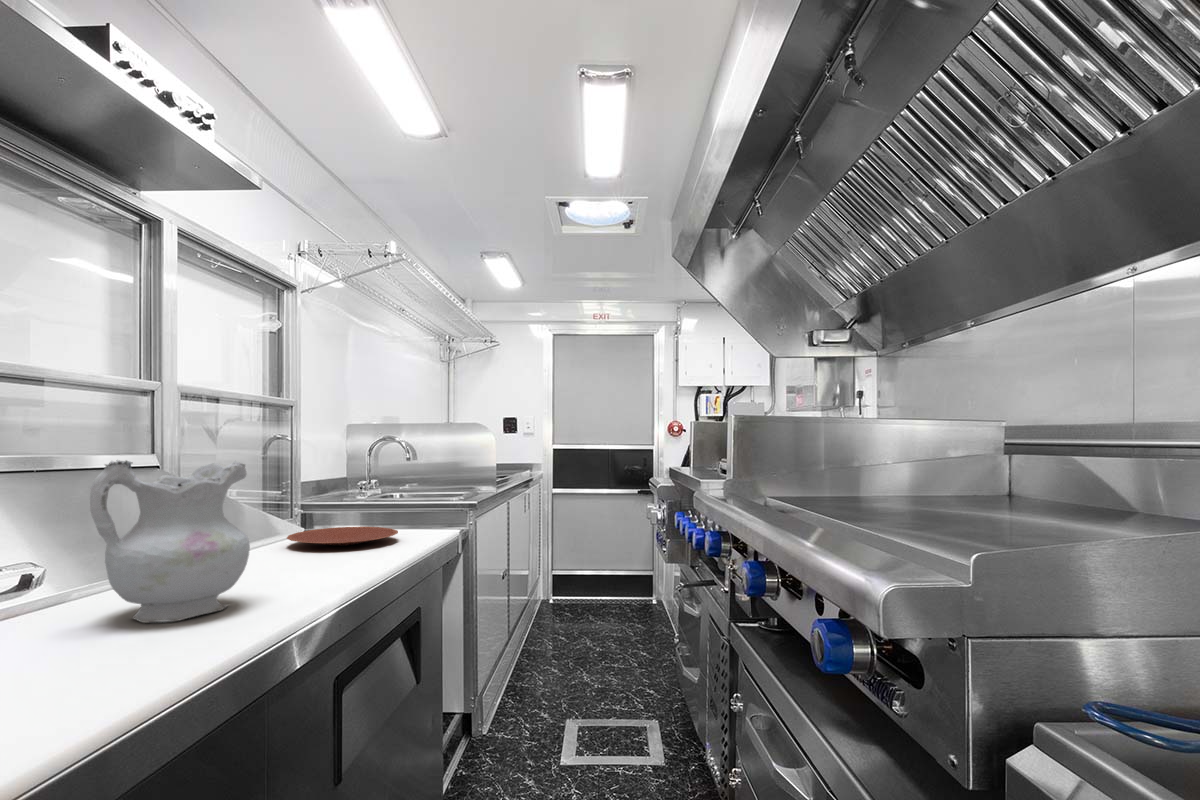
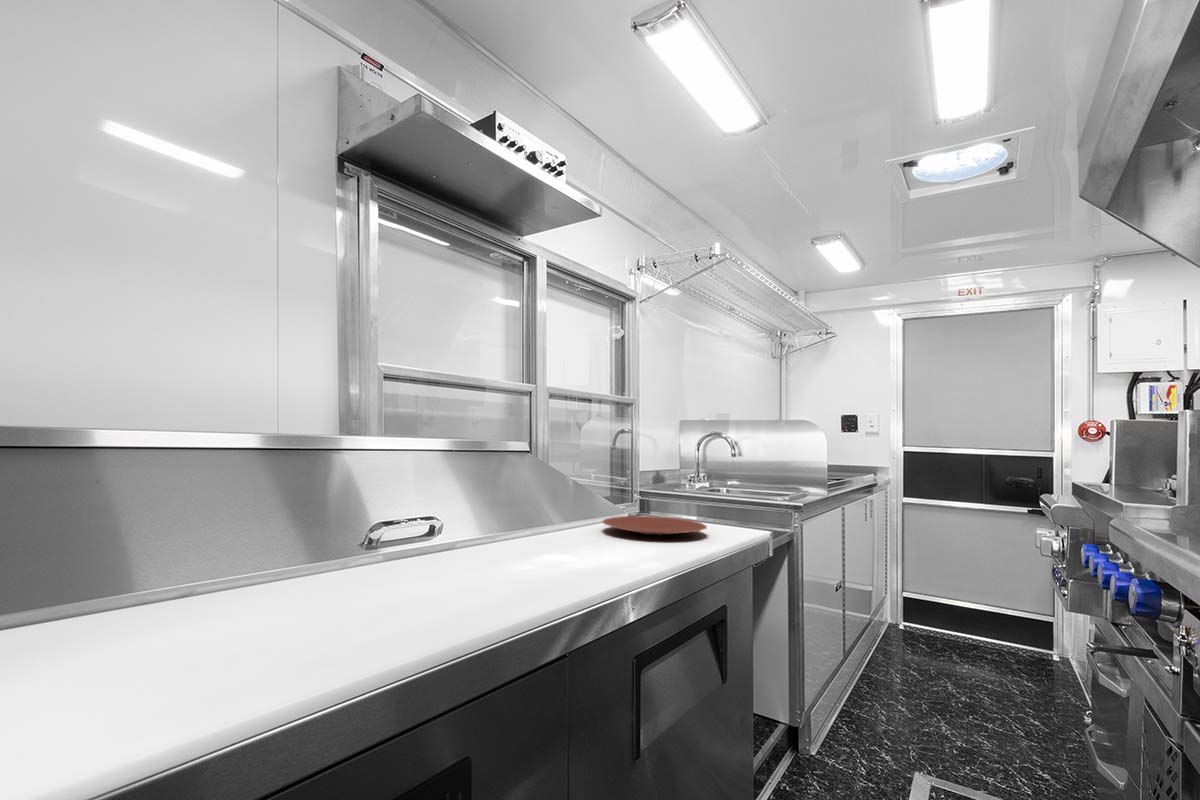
ceramic pitcher: present [90,460,250,623] -> none [415,434,543,589]

